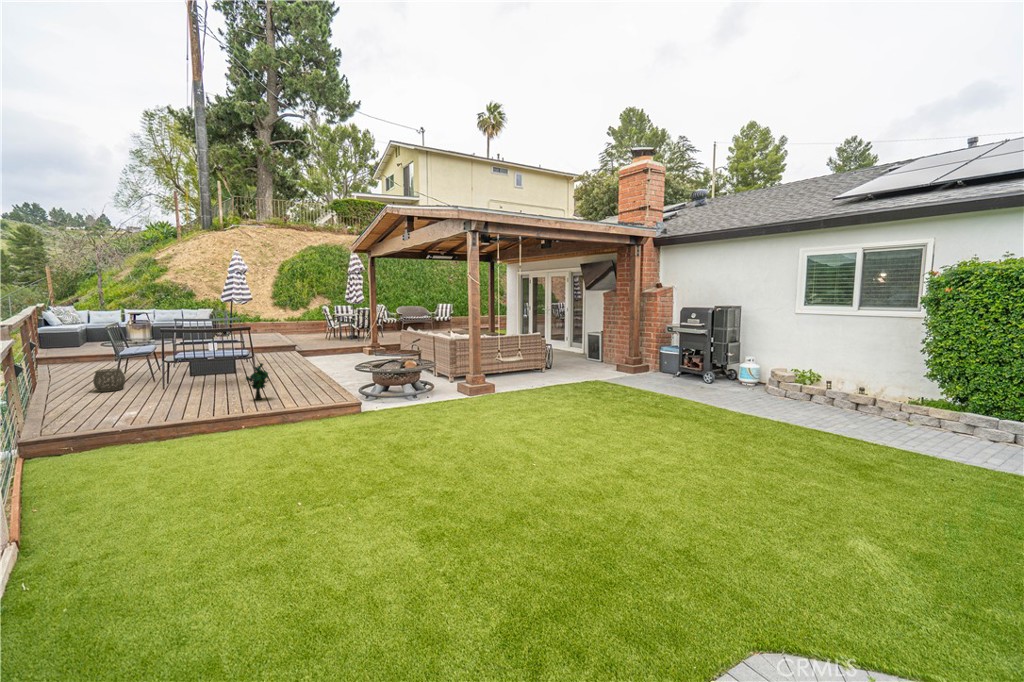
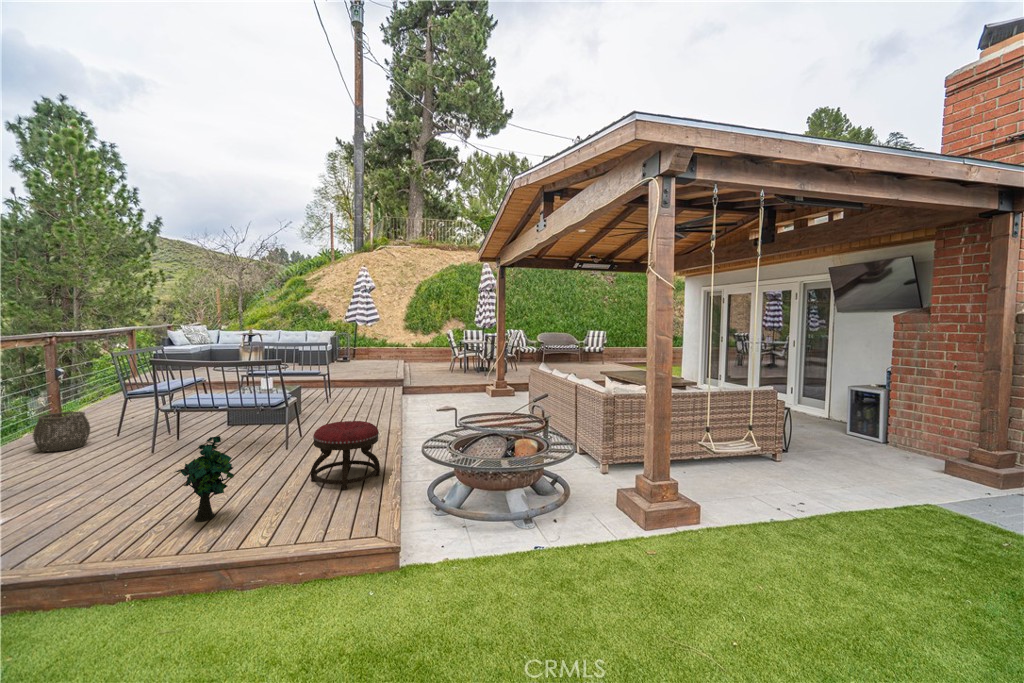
ottoman: none [293,359,327,389] -> present [311,421,380,490]

